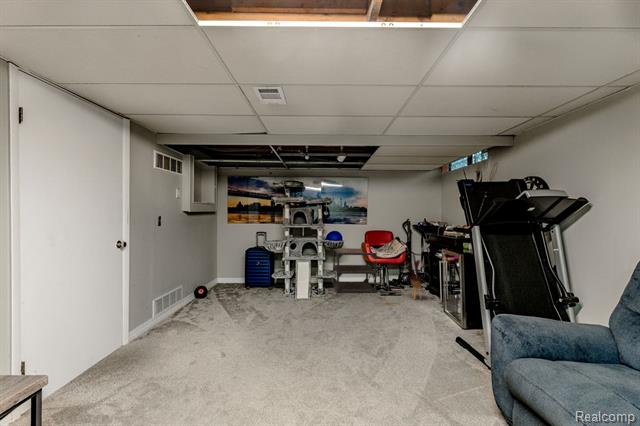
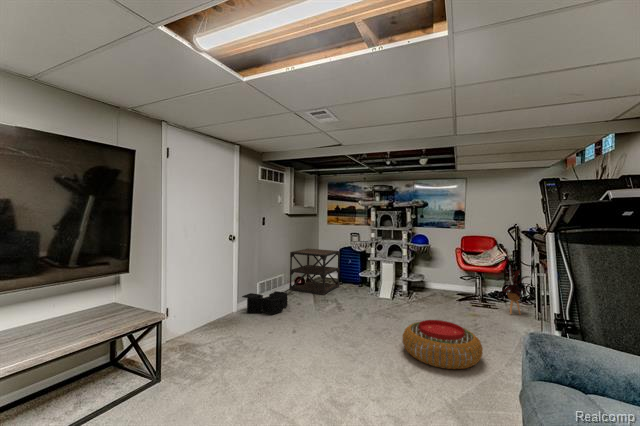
side table: present [333,248,377,293] -> present [289,249,340,295]
storage bin: none [135,308,202,344] -> present [242,291,287,315]
pouf: none [350,317,427,368] -> present [403,320,483,369]

